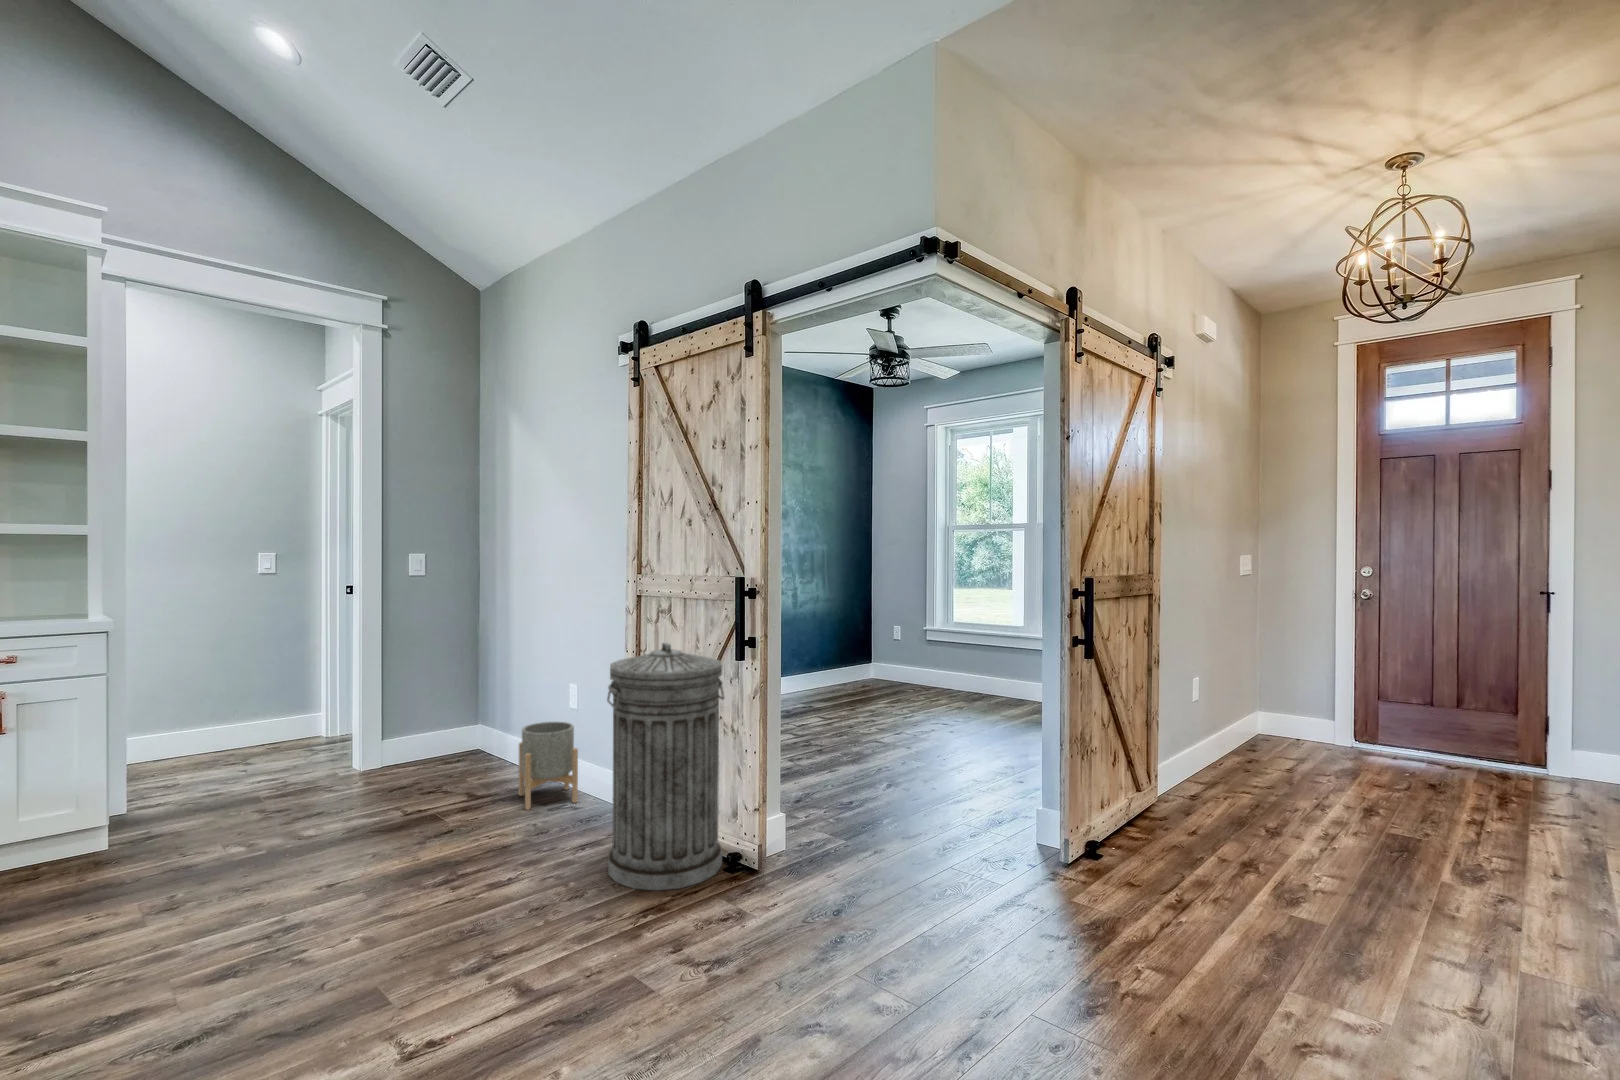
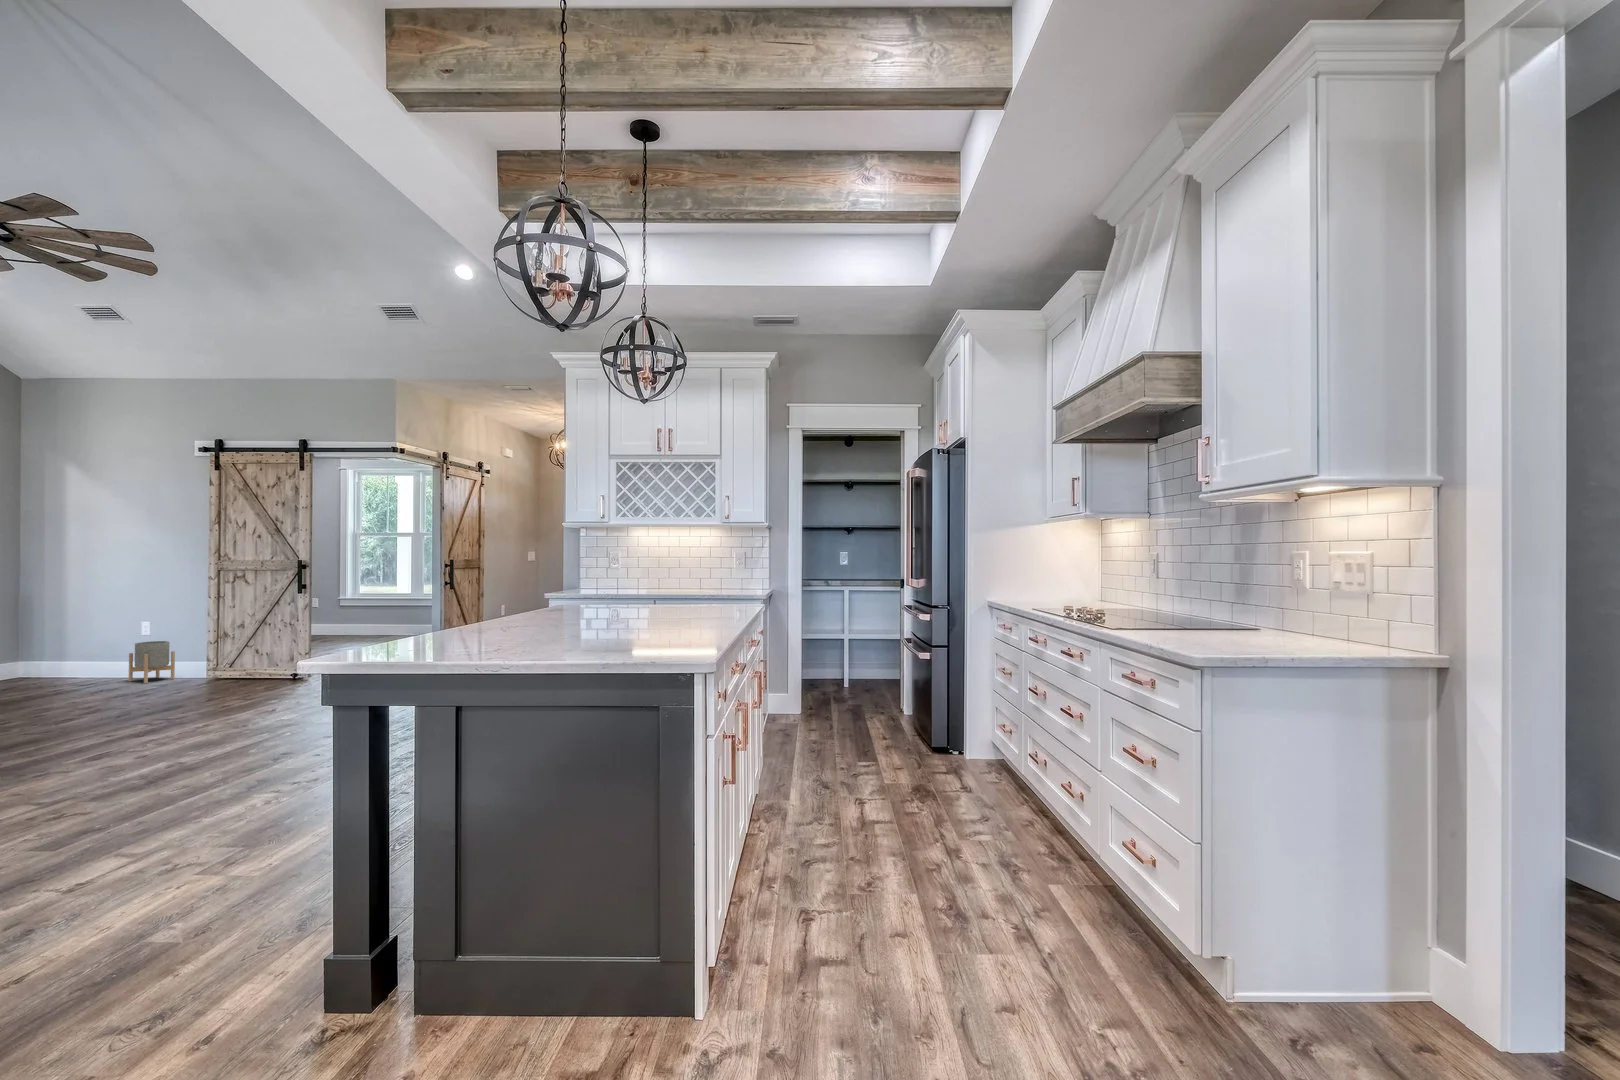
trash can: present [607,643,724,891] -> none [229,588,289,686]

